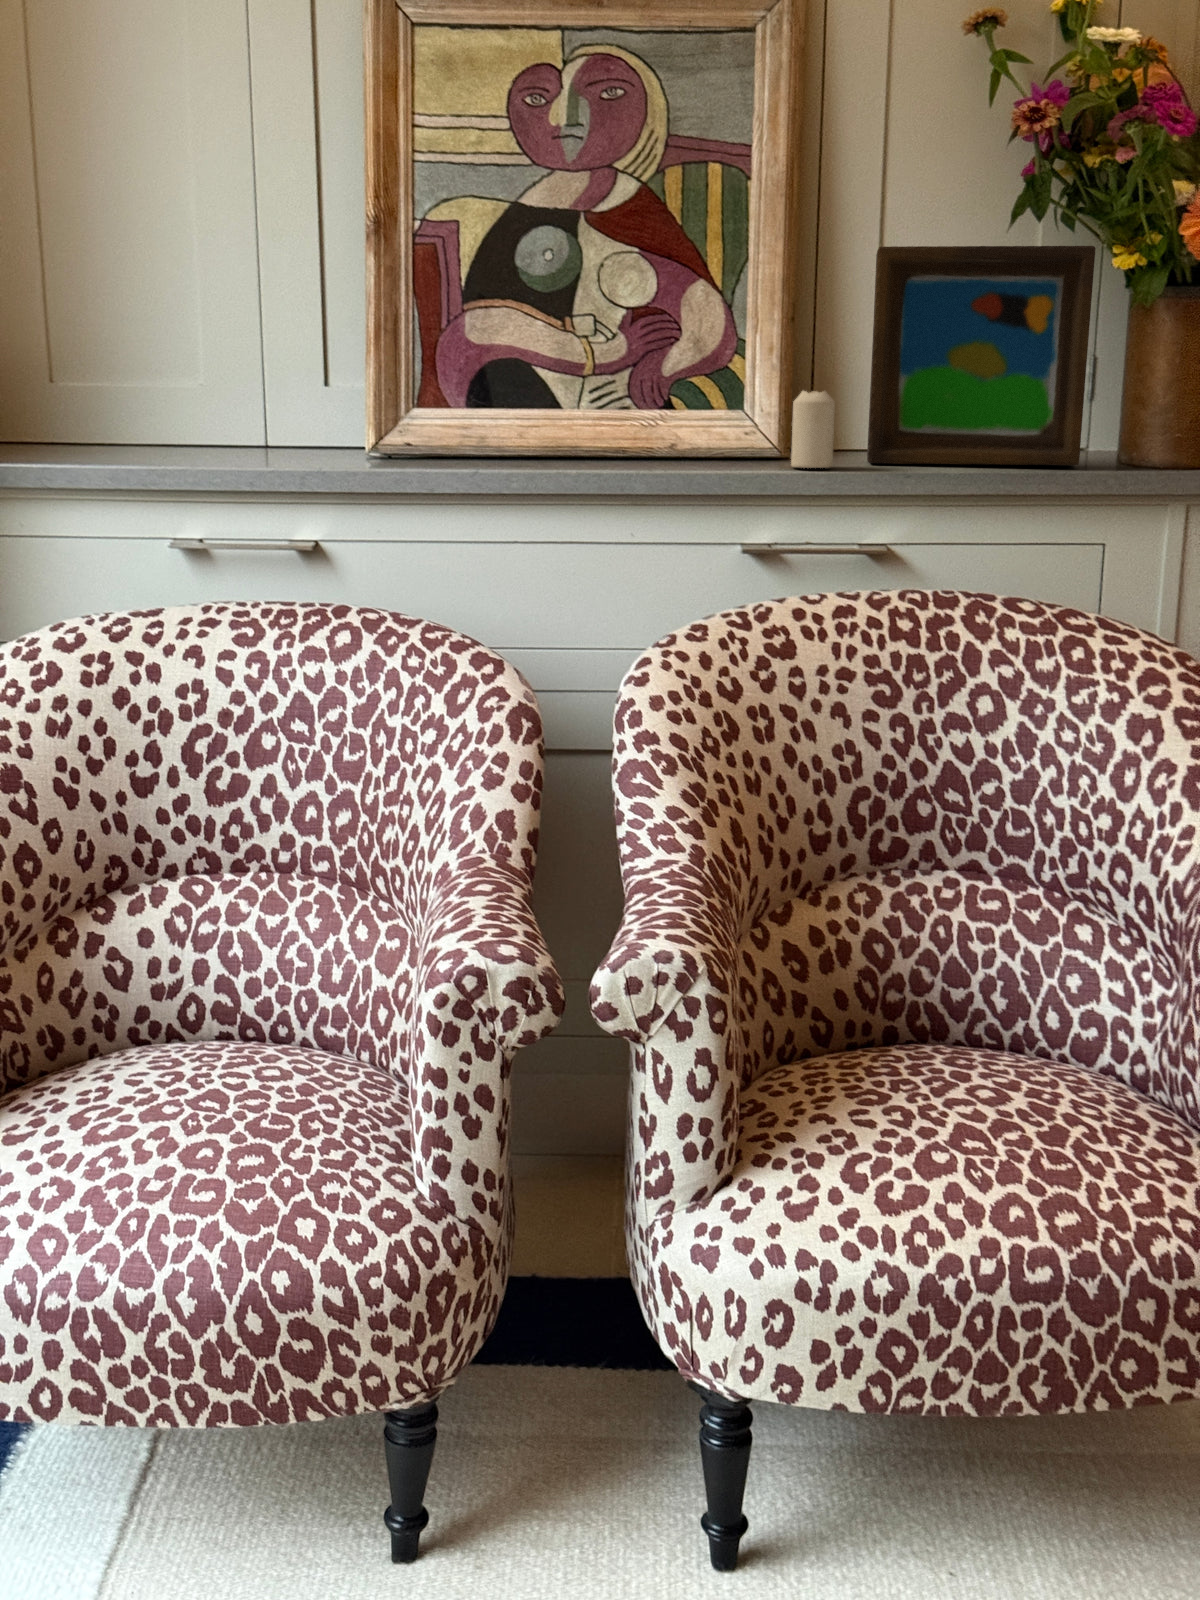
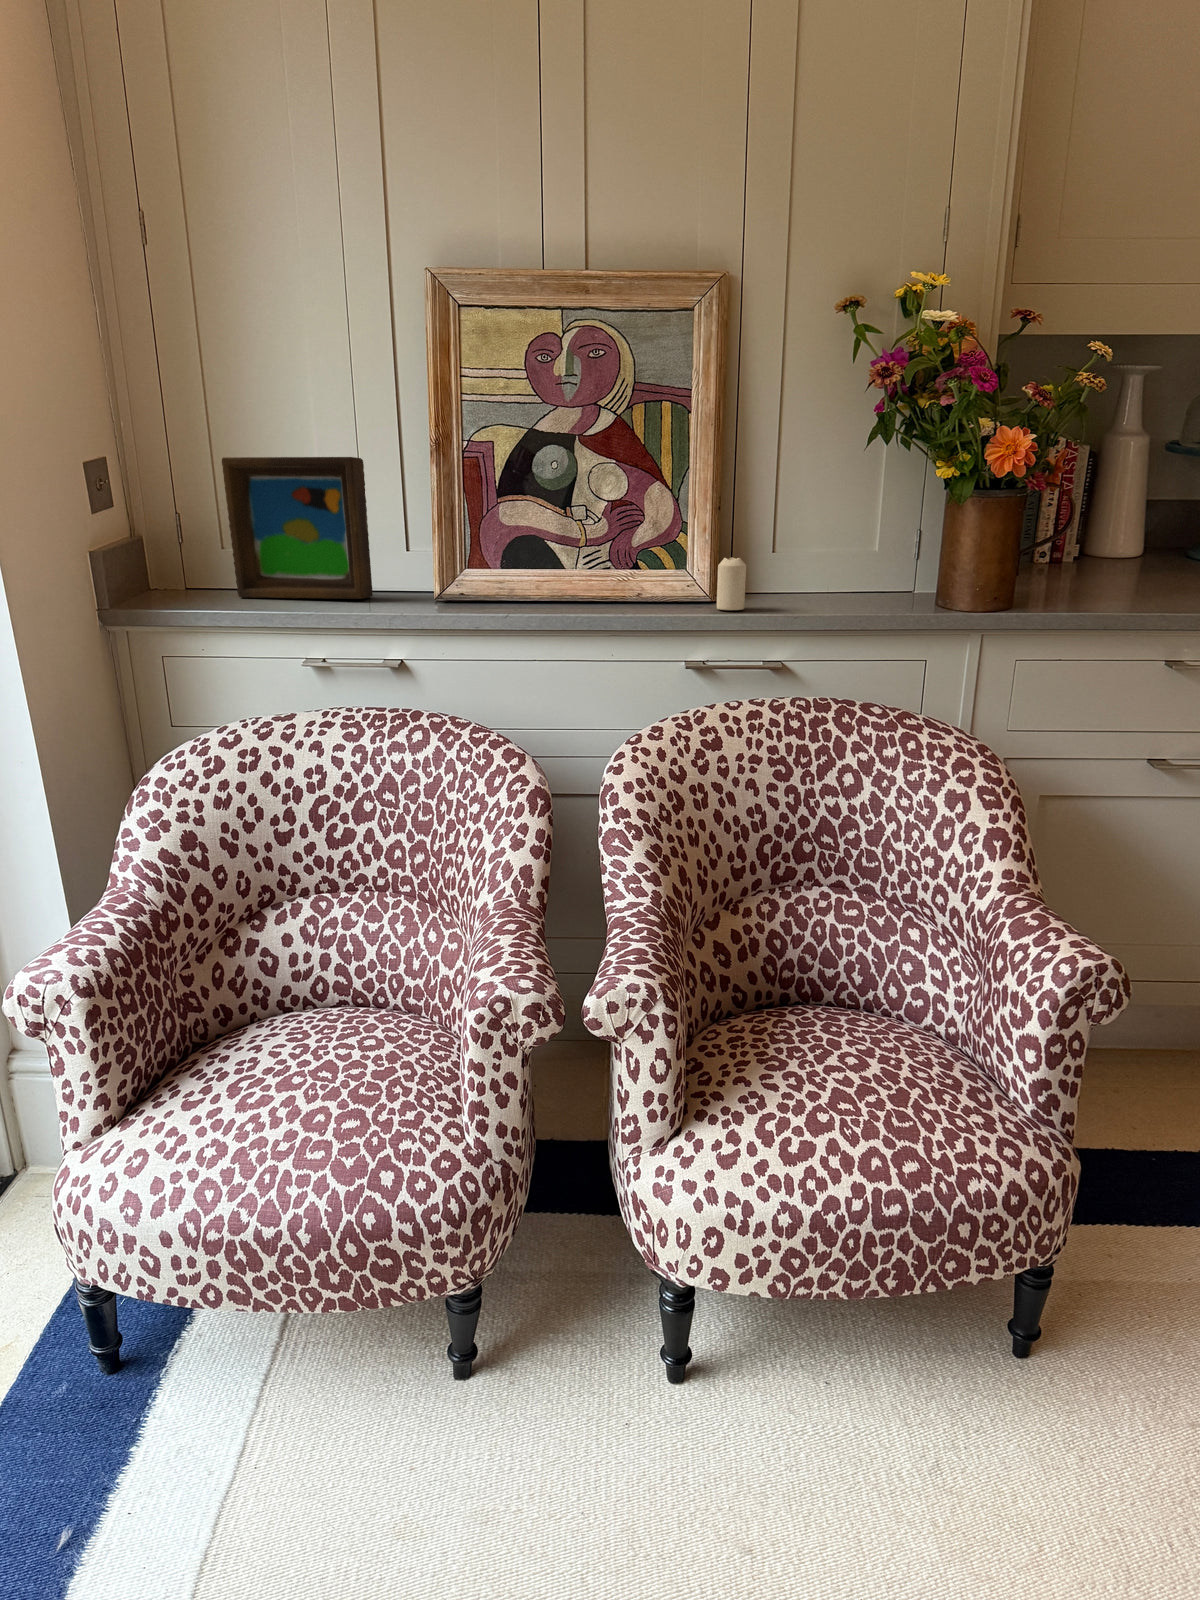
picture frame: present [867,246,1096,465] -> present [222,457,373,599]

